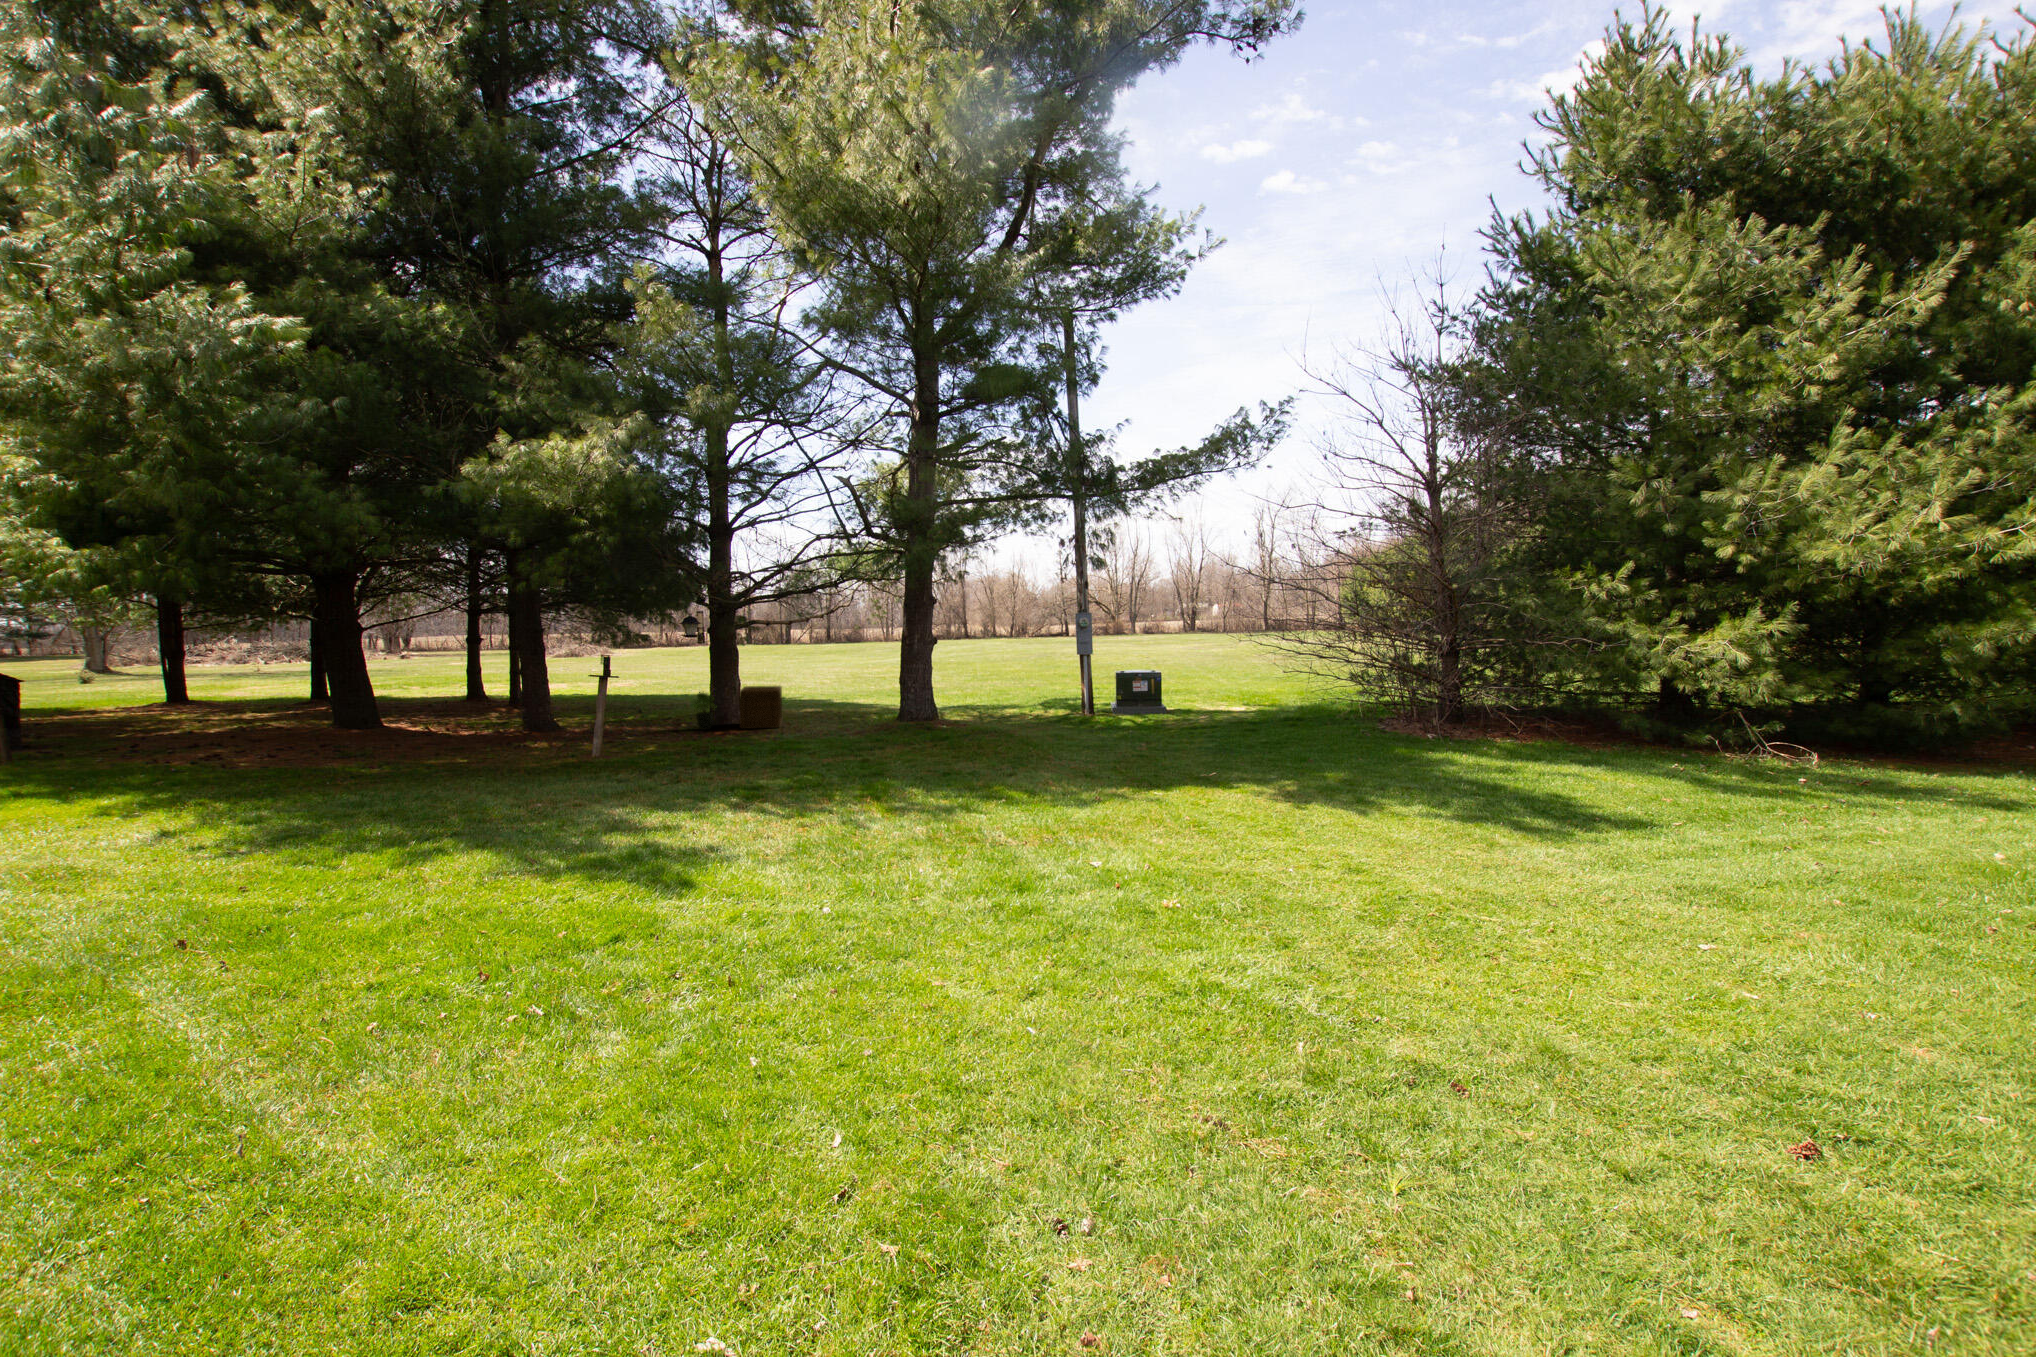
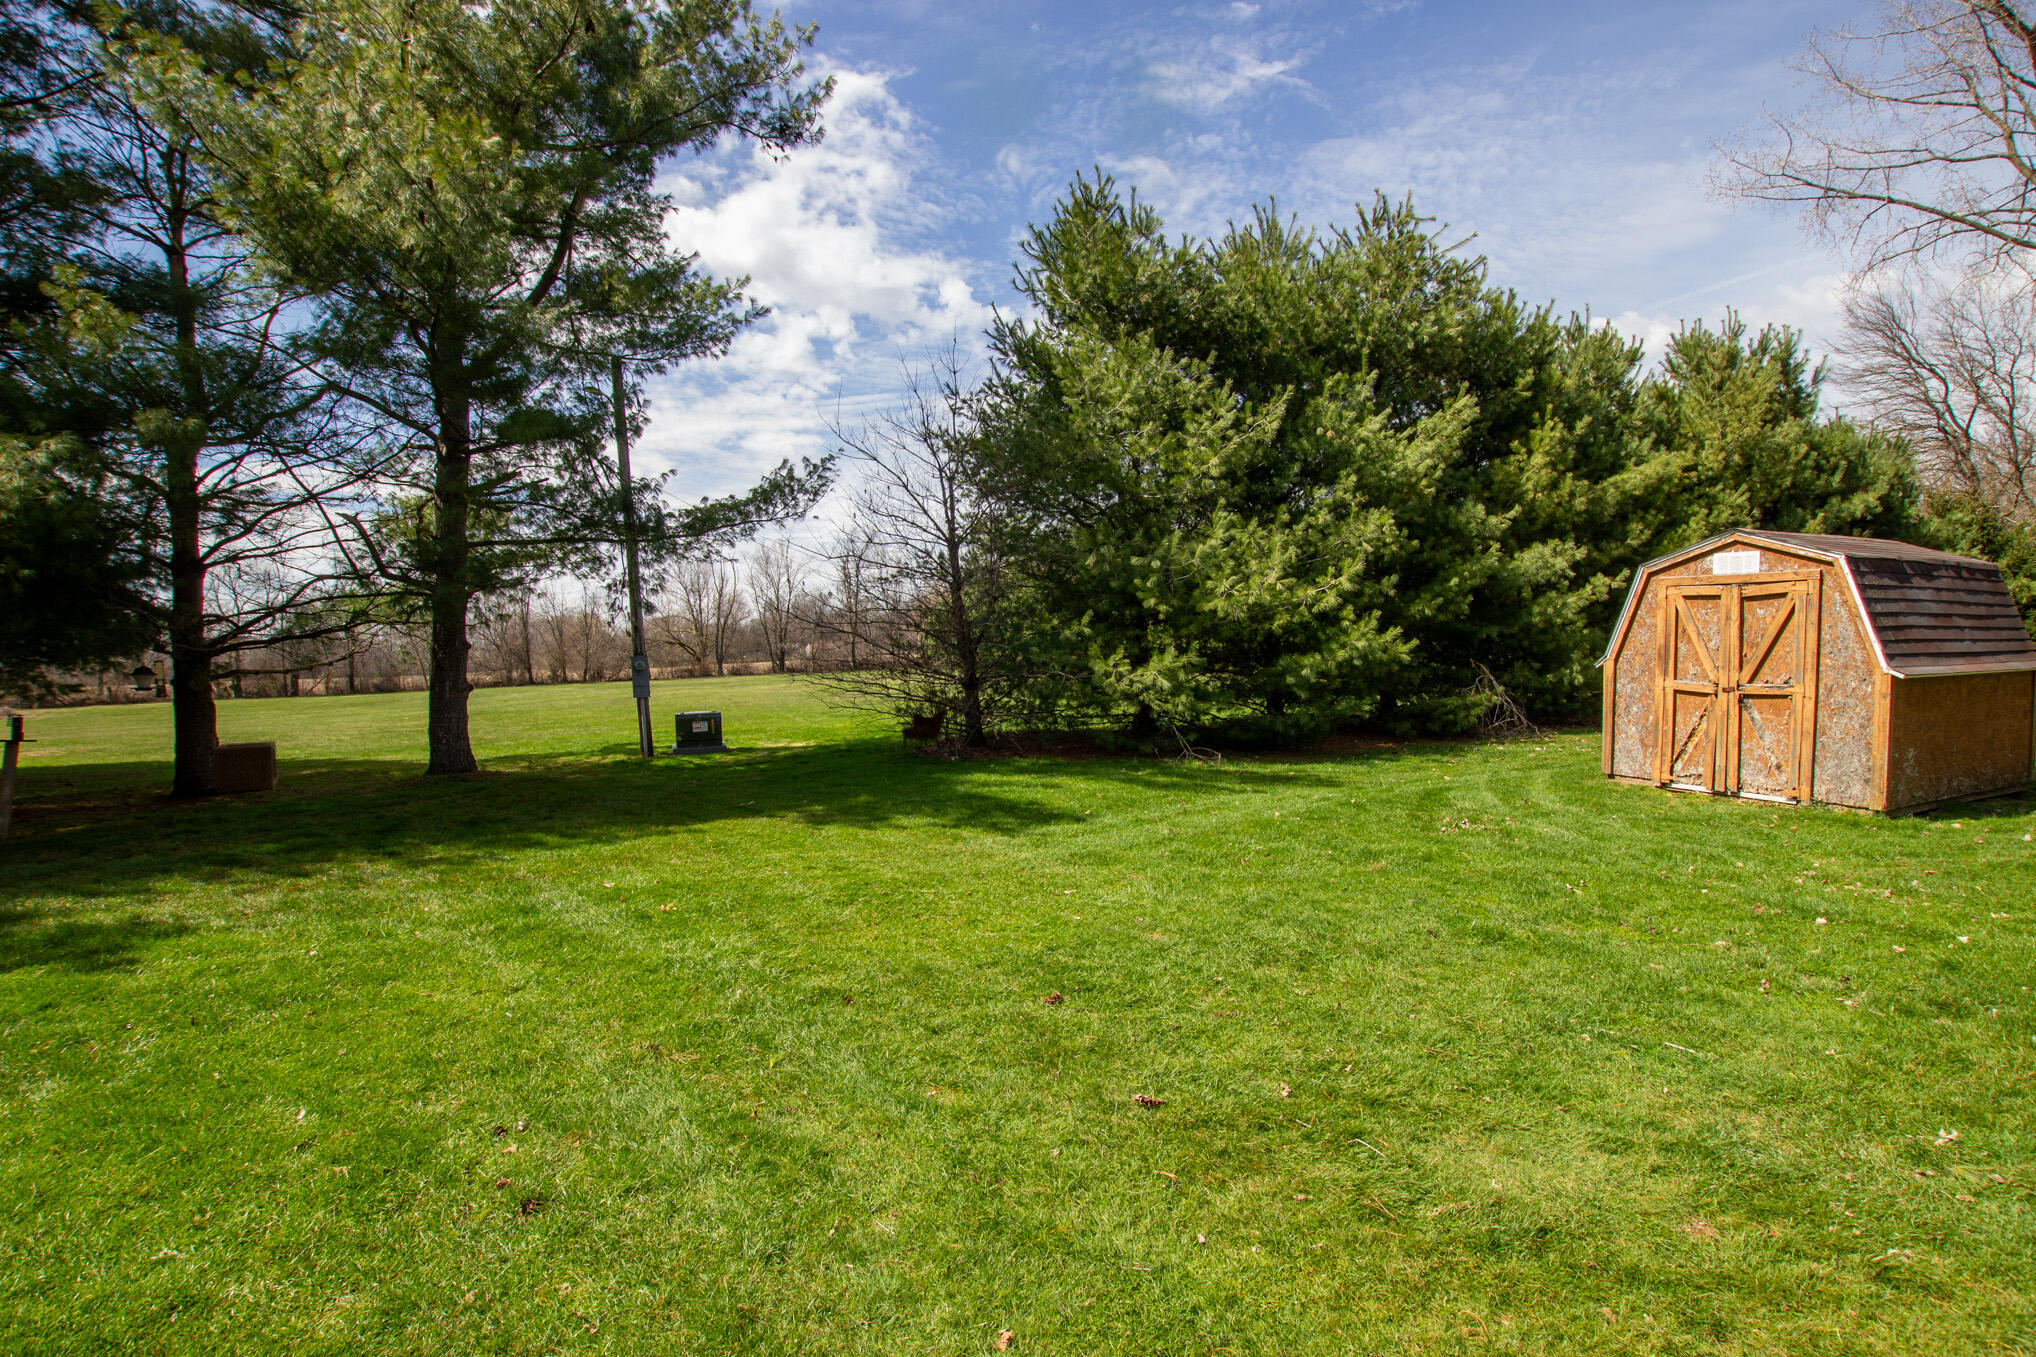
chair: none [1349,680,1405,734] -> present [901,710,946,754]
potted plant: present [694,692,713,730] -> none [143,751,183,798]

